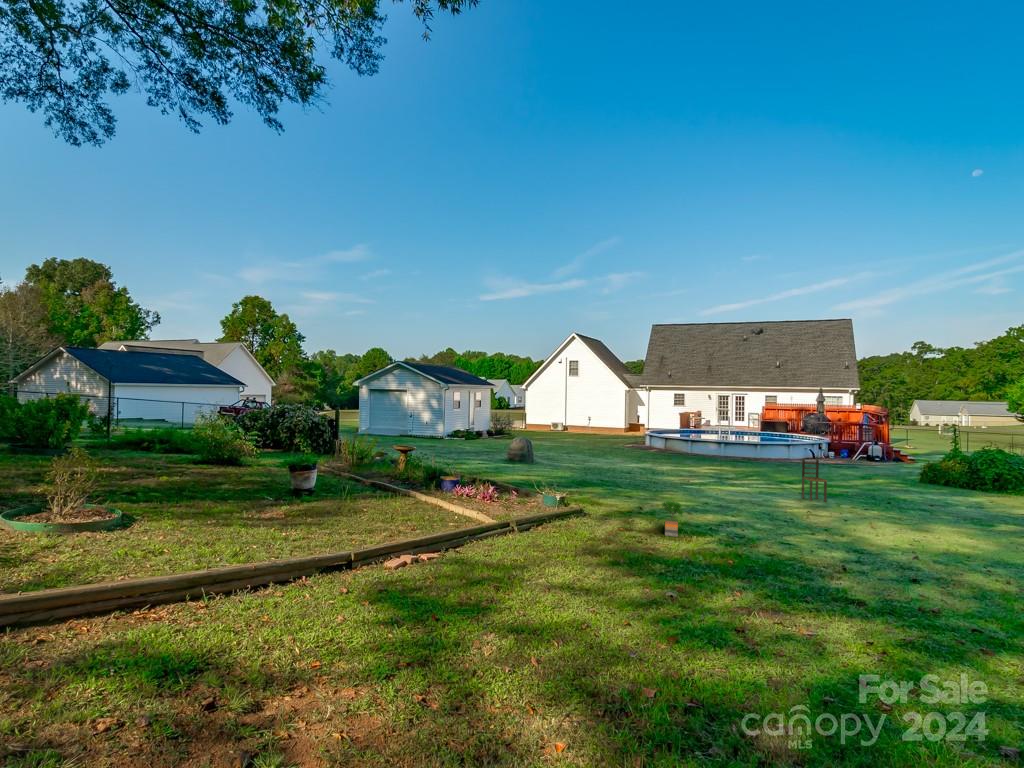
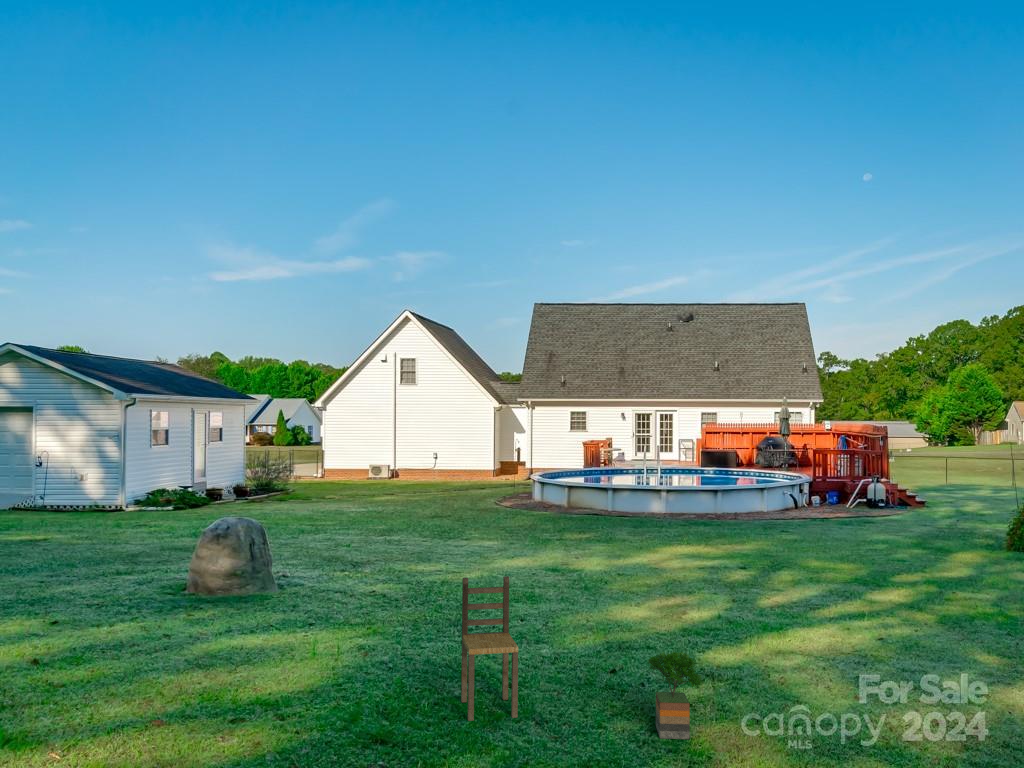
chair: present [802,459,827,502] -> present [461,576,518,721]

